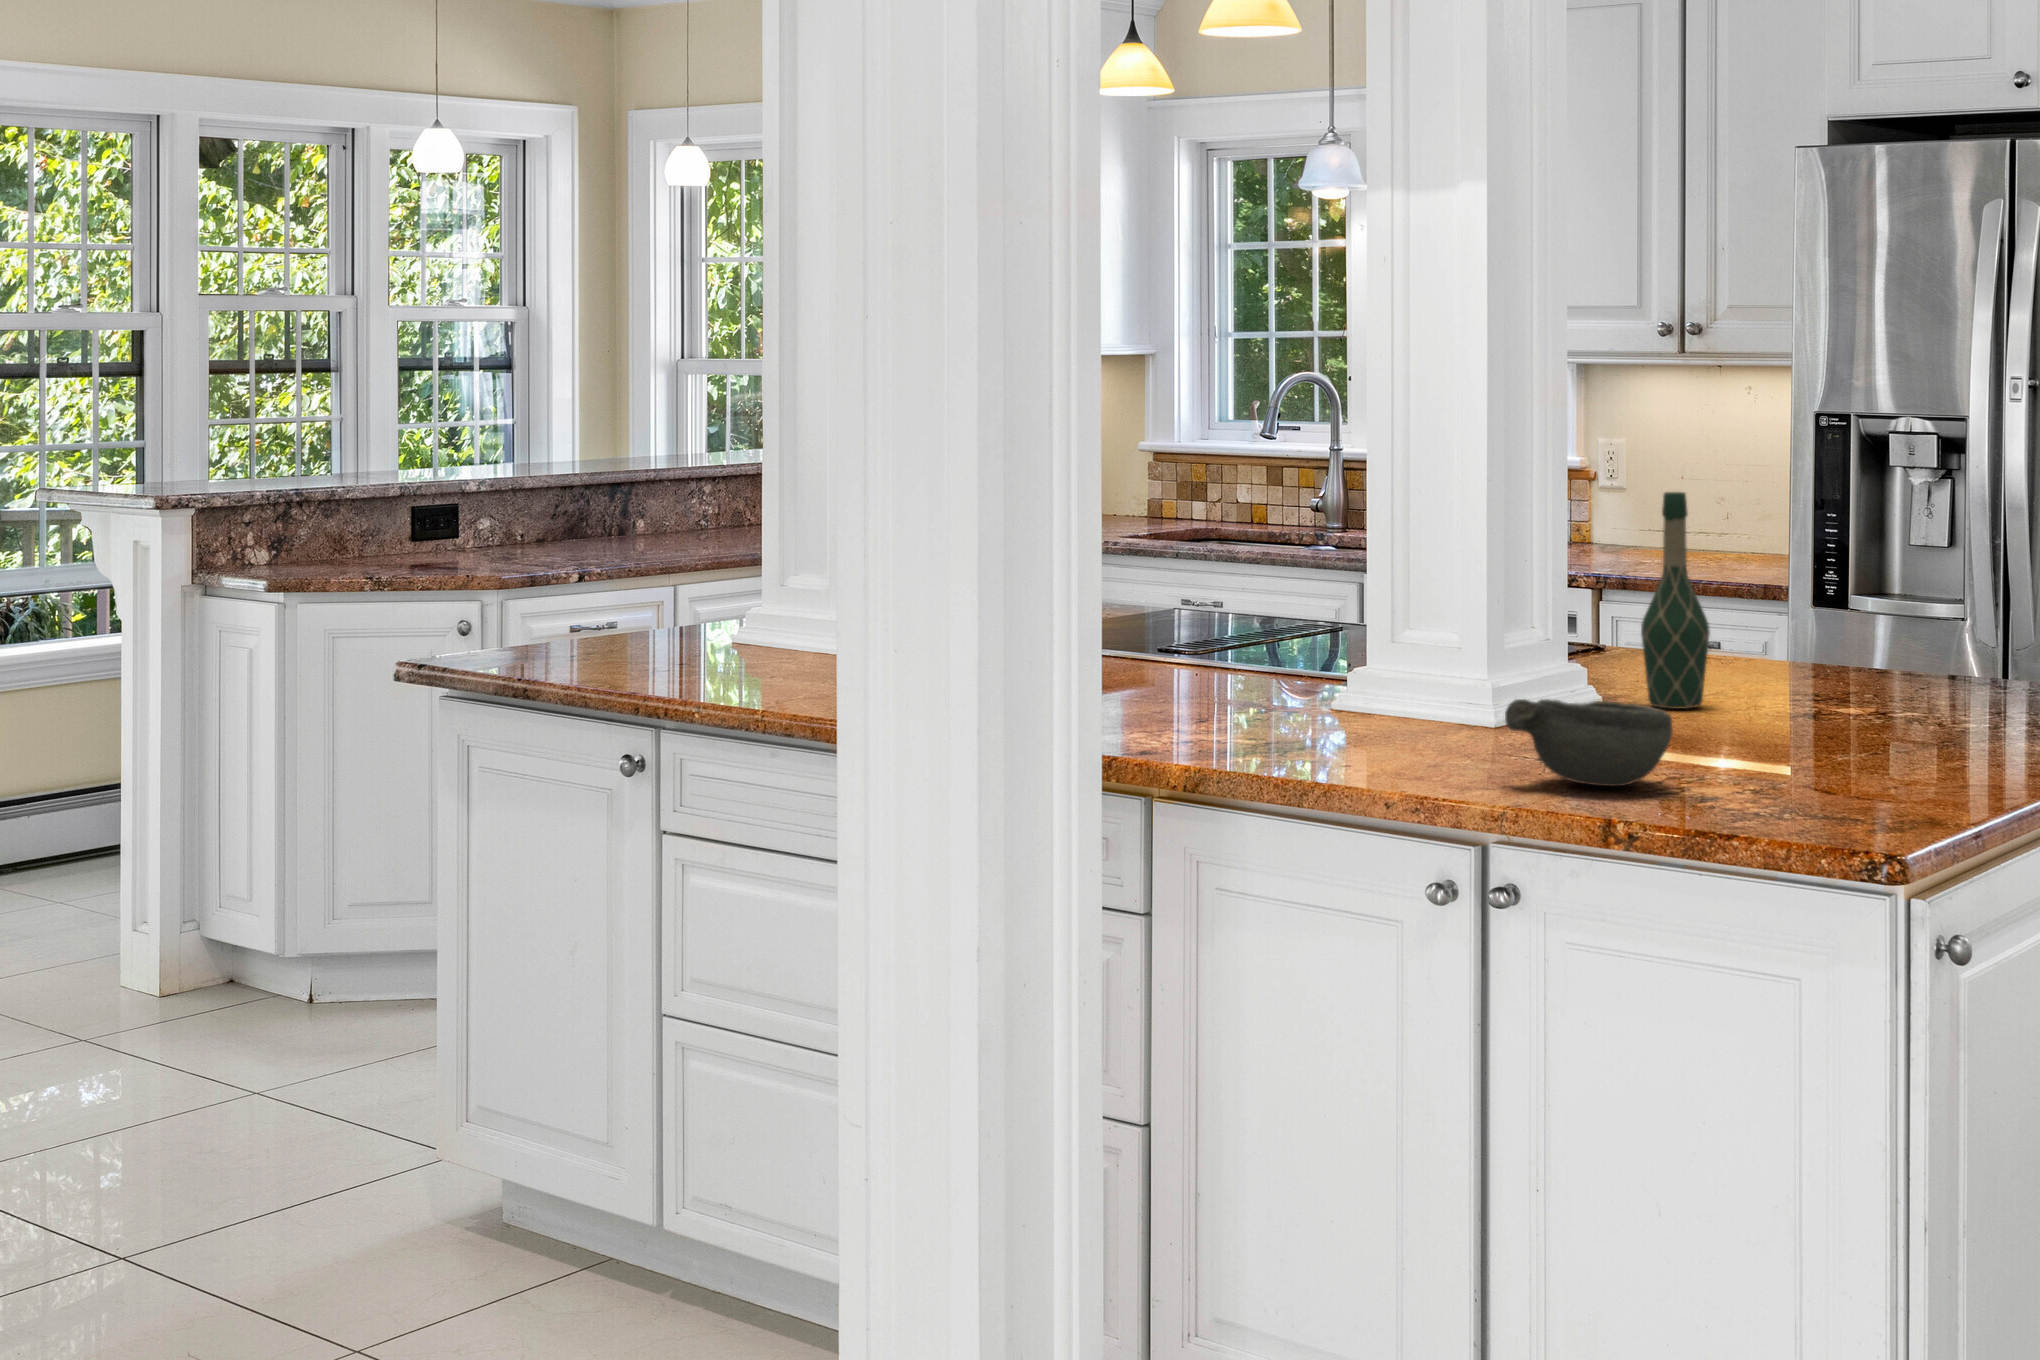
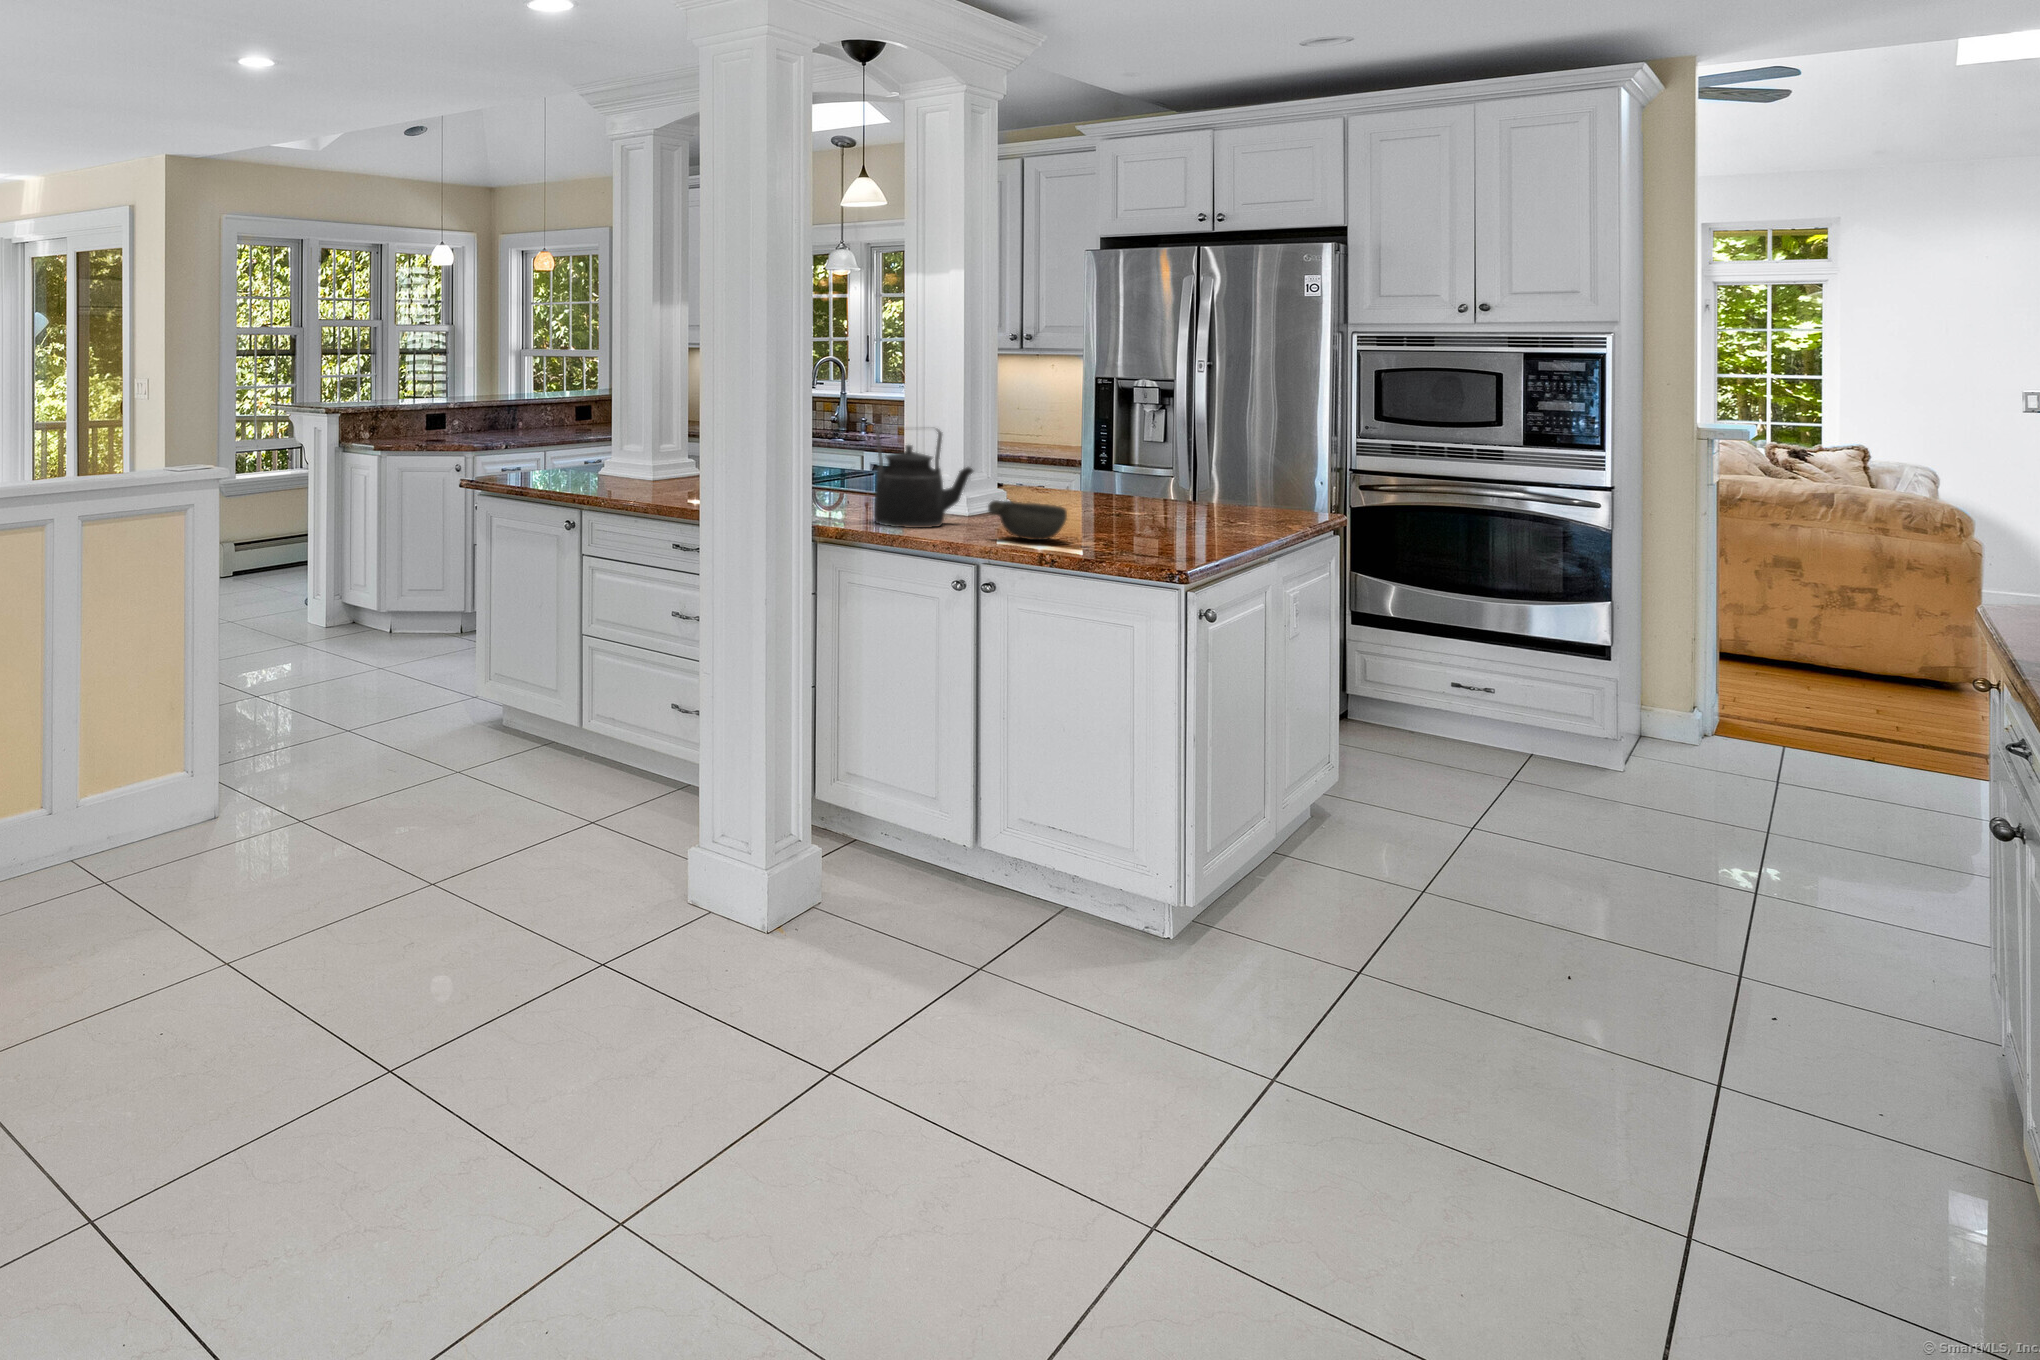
wine bottle: present [1641,492,1710,709] -> none [1032,411,1065,511]
kettle: none [1276,535,1496,762] -> present [874,429,973,528]

